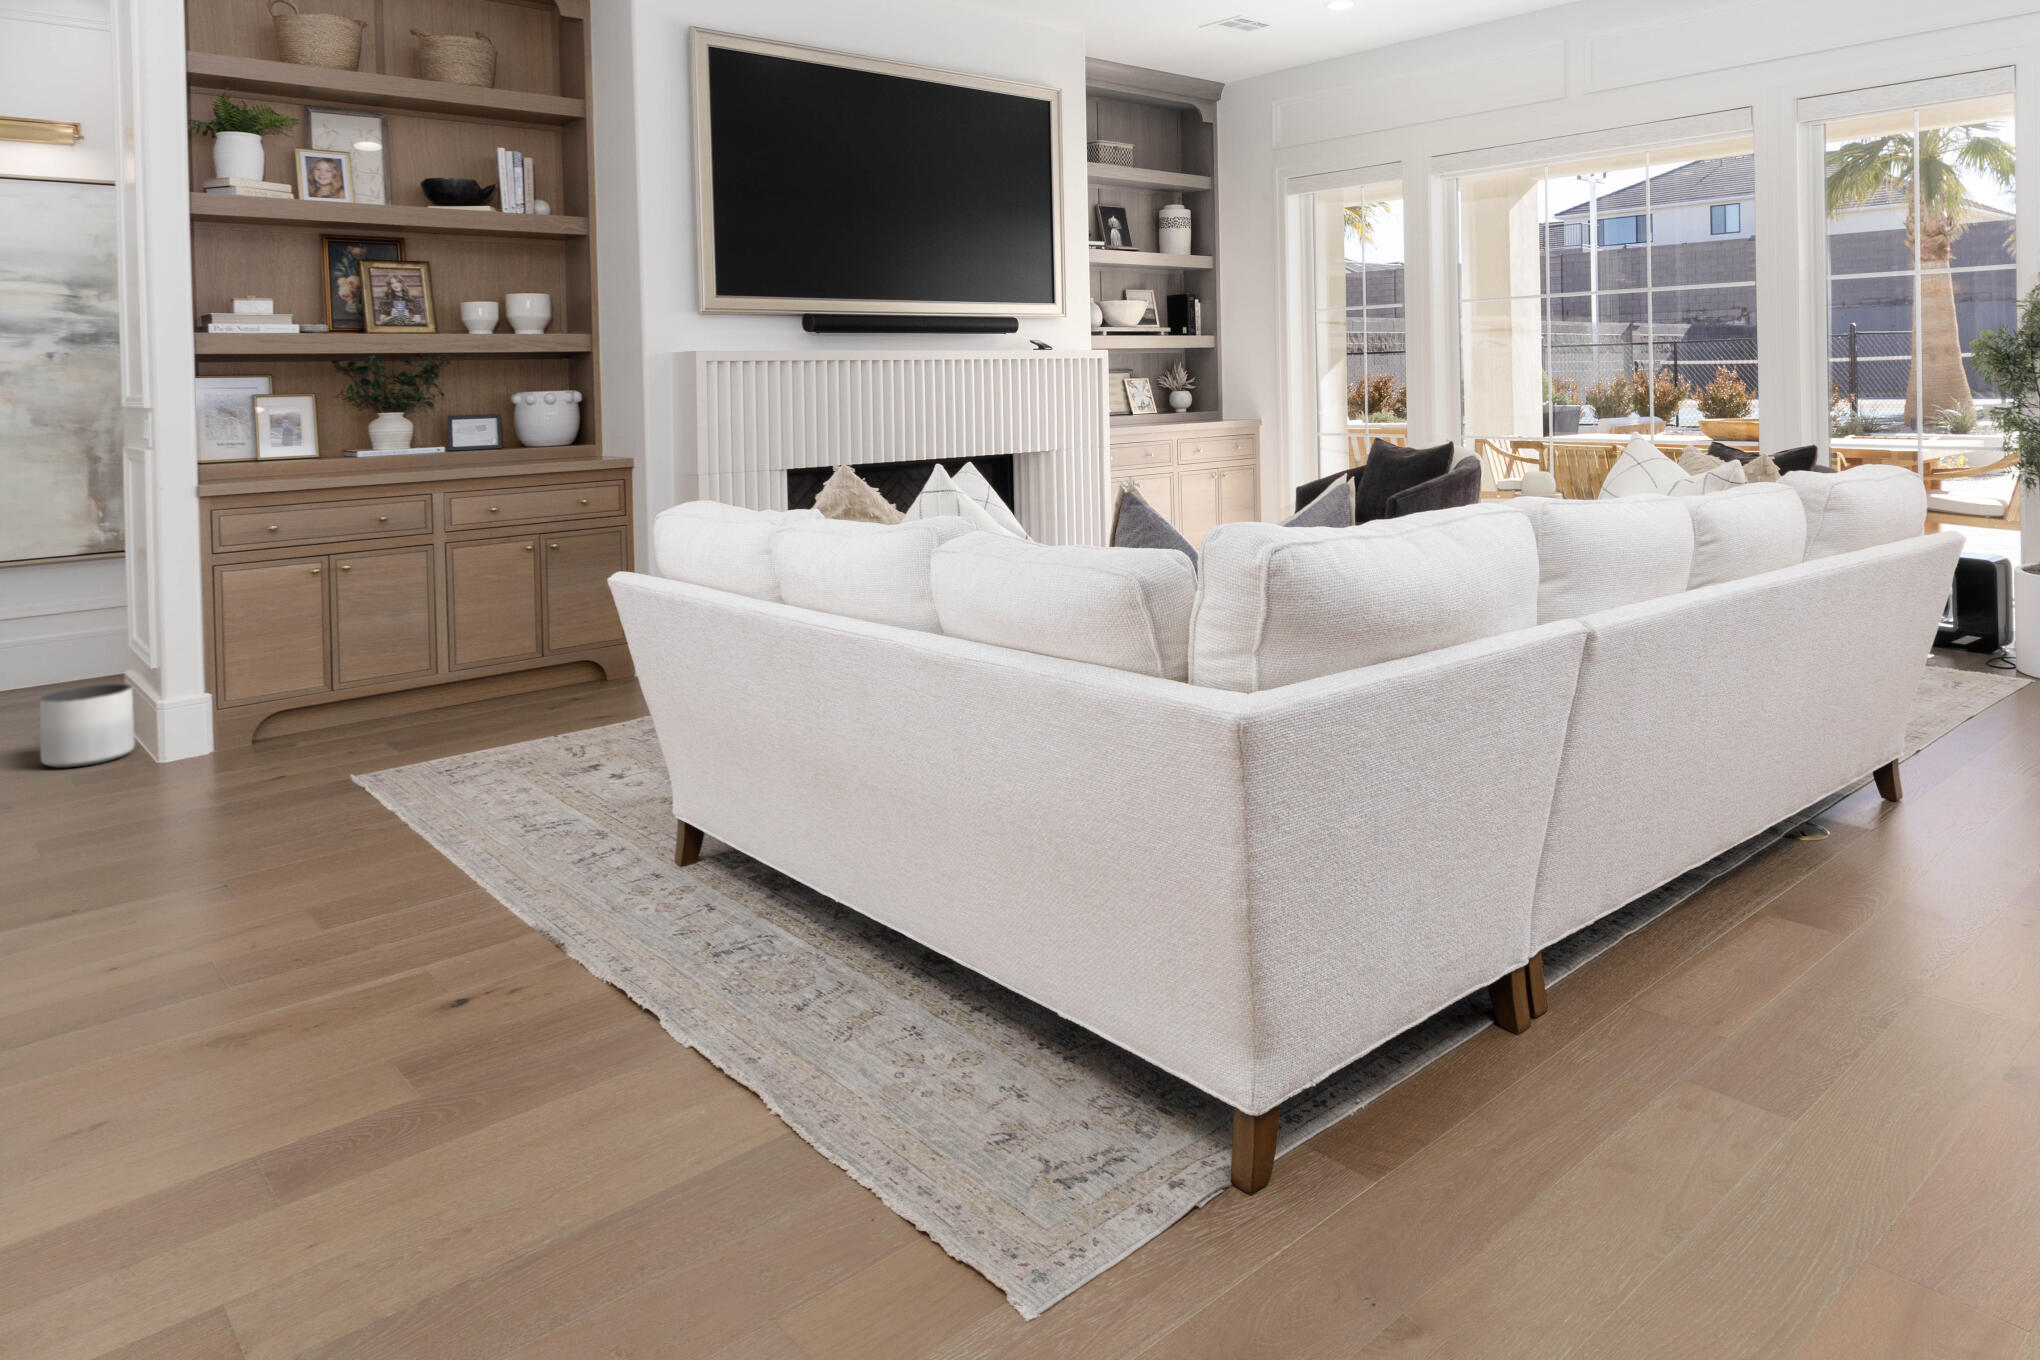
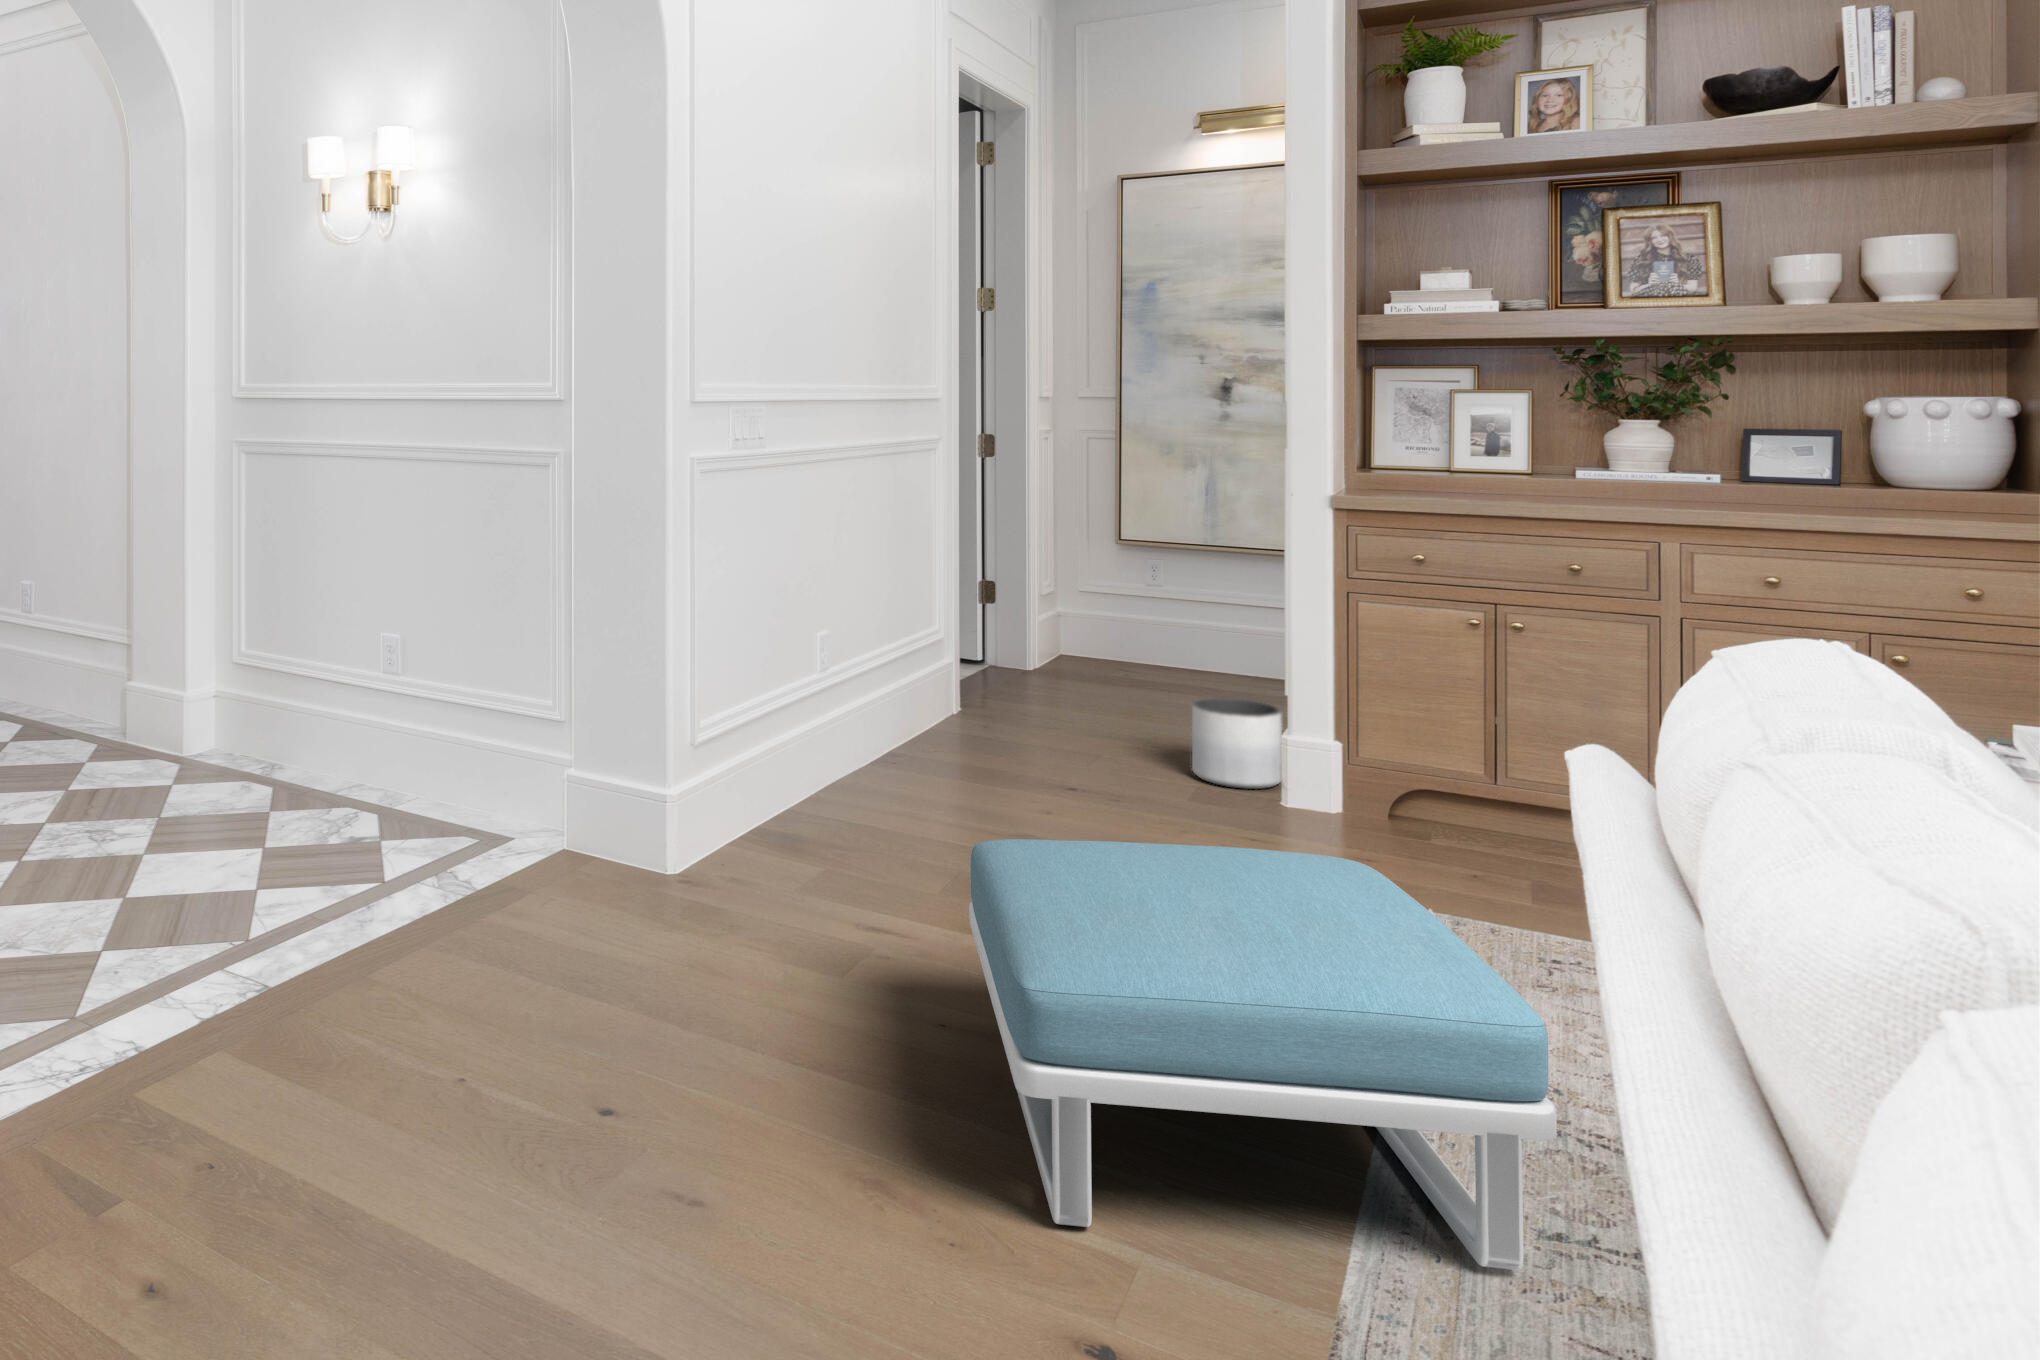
footstool: none [133,721,619,999] -> present [969,839,1557,1270]

